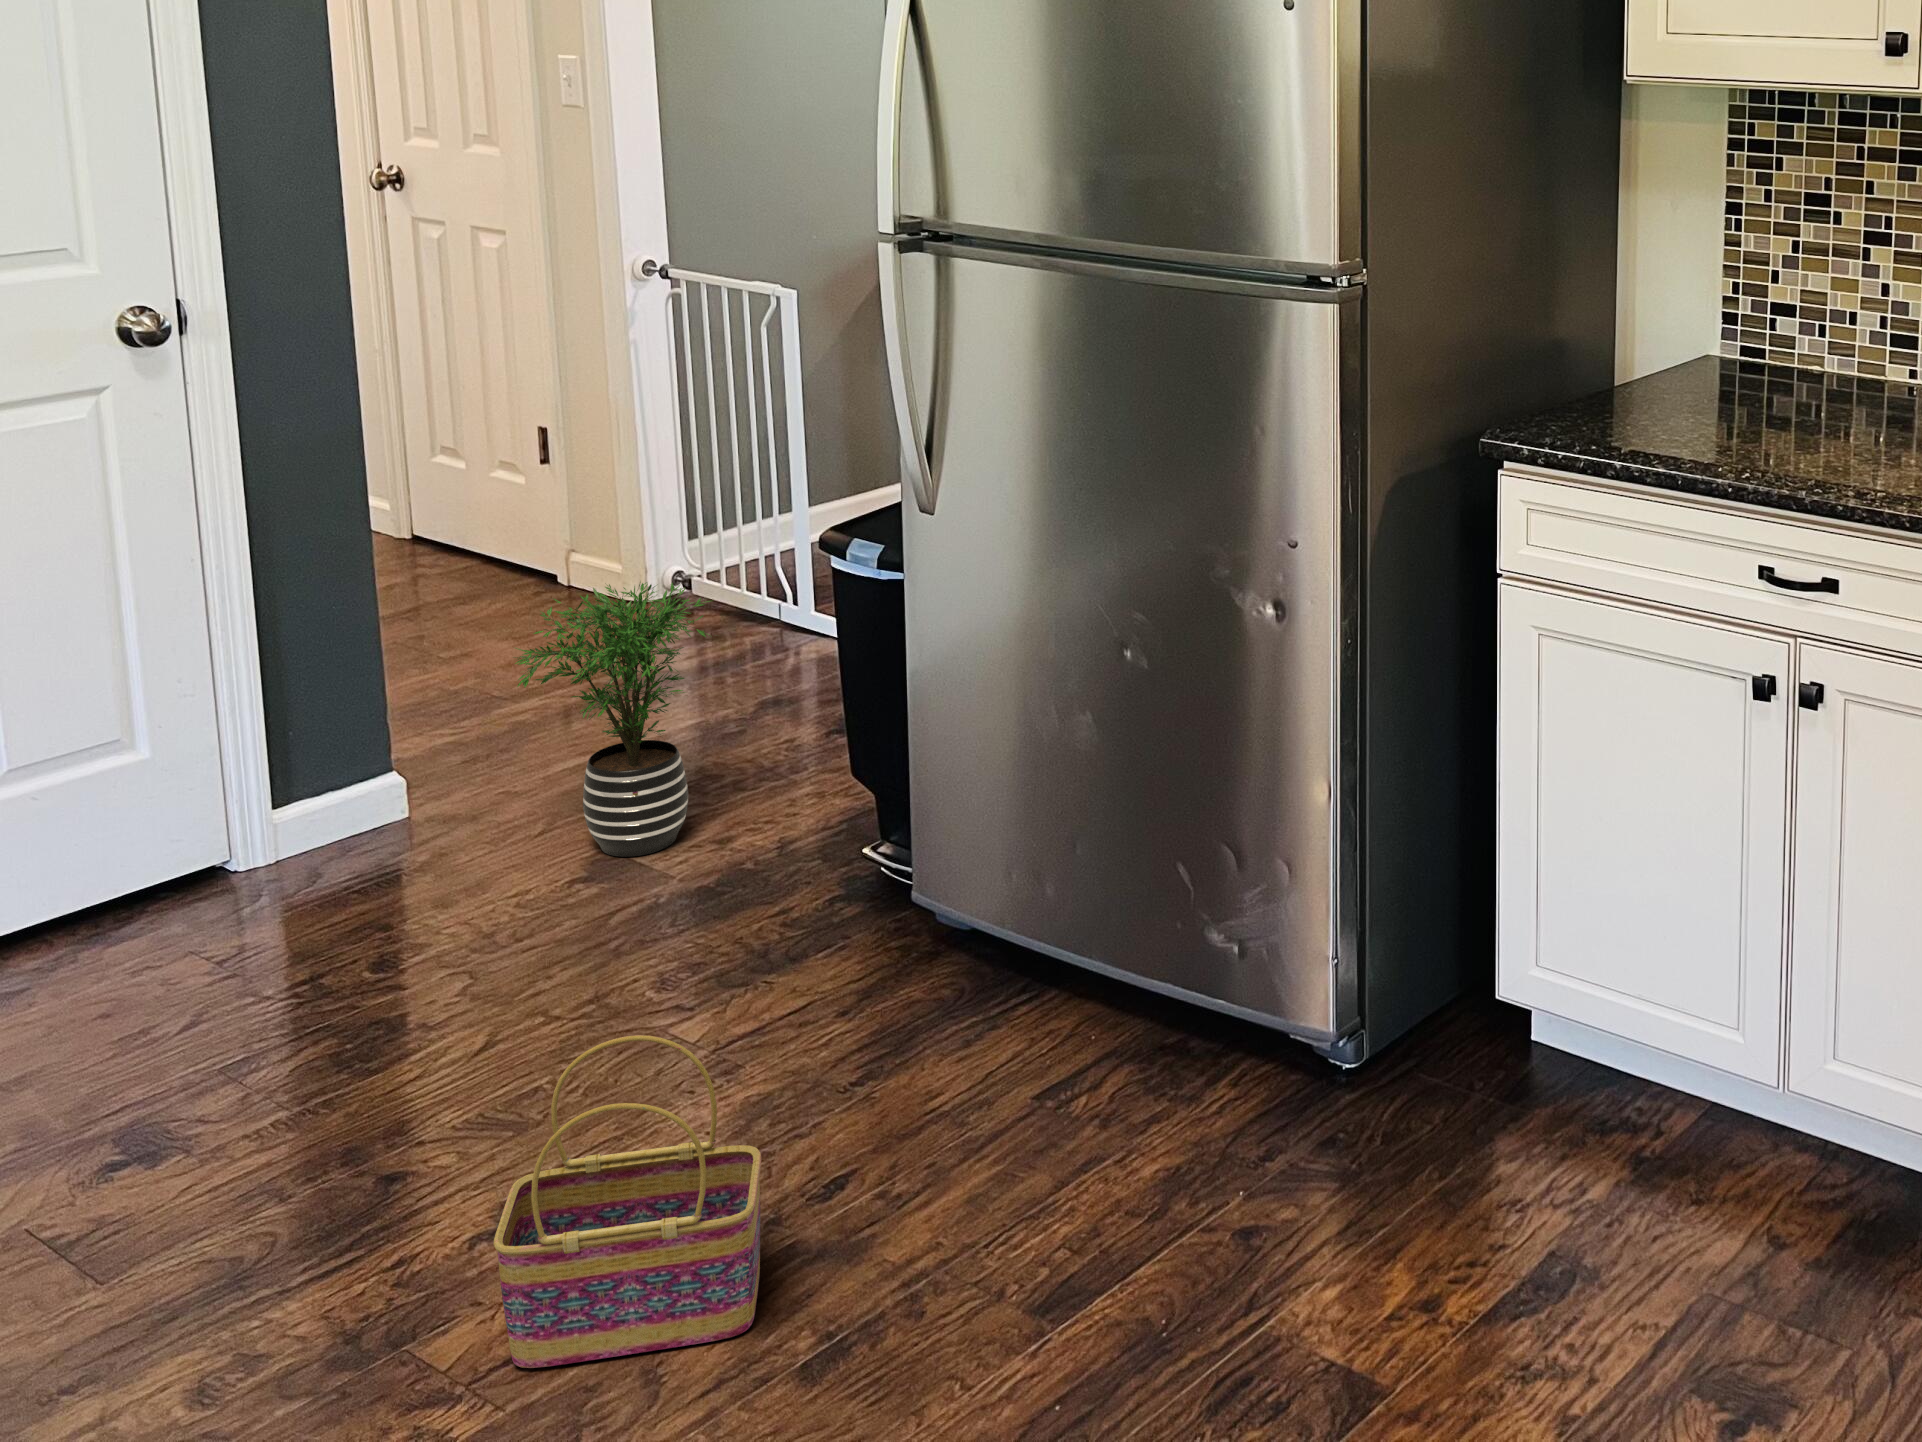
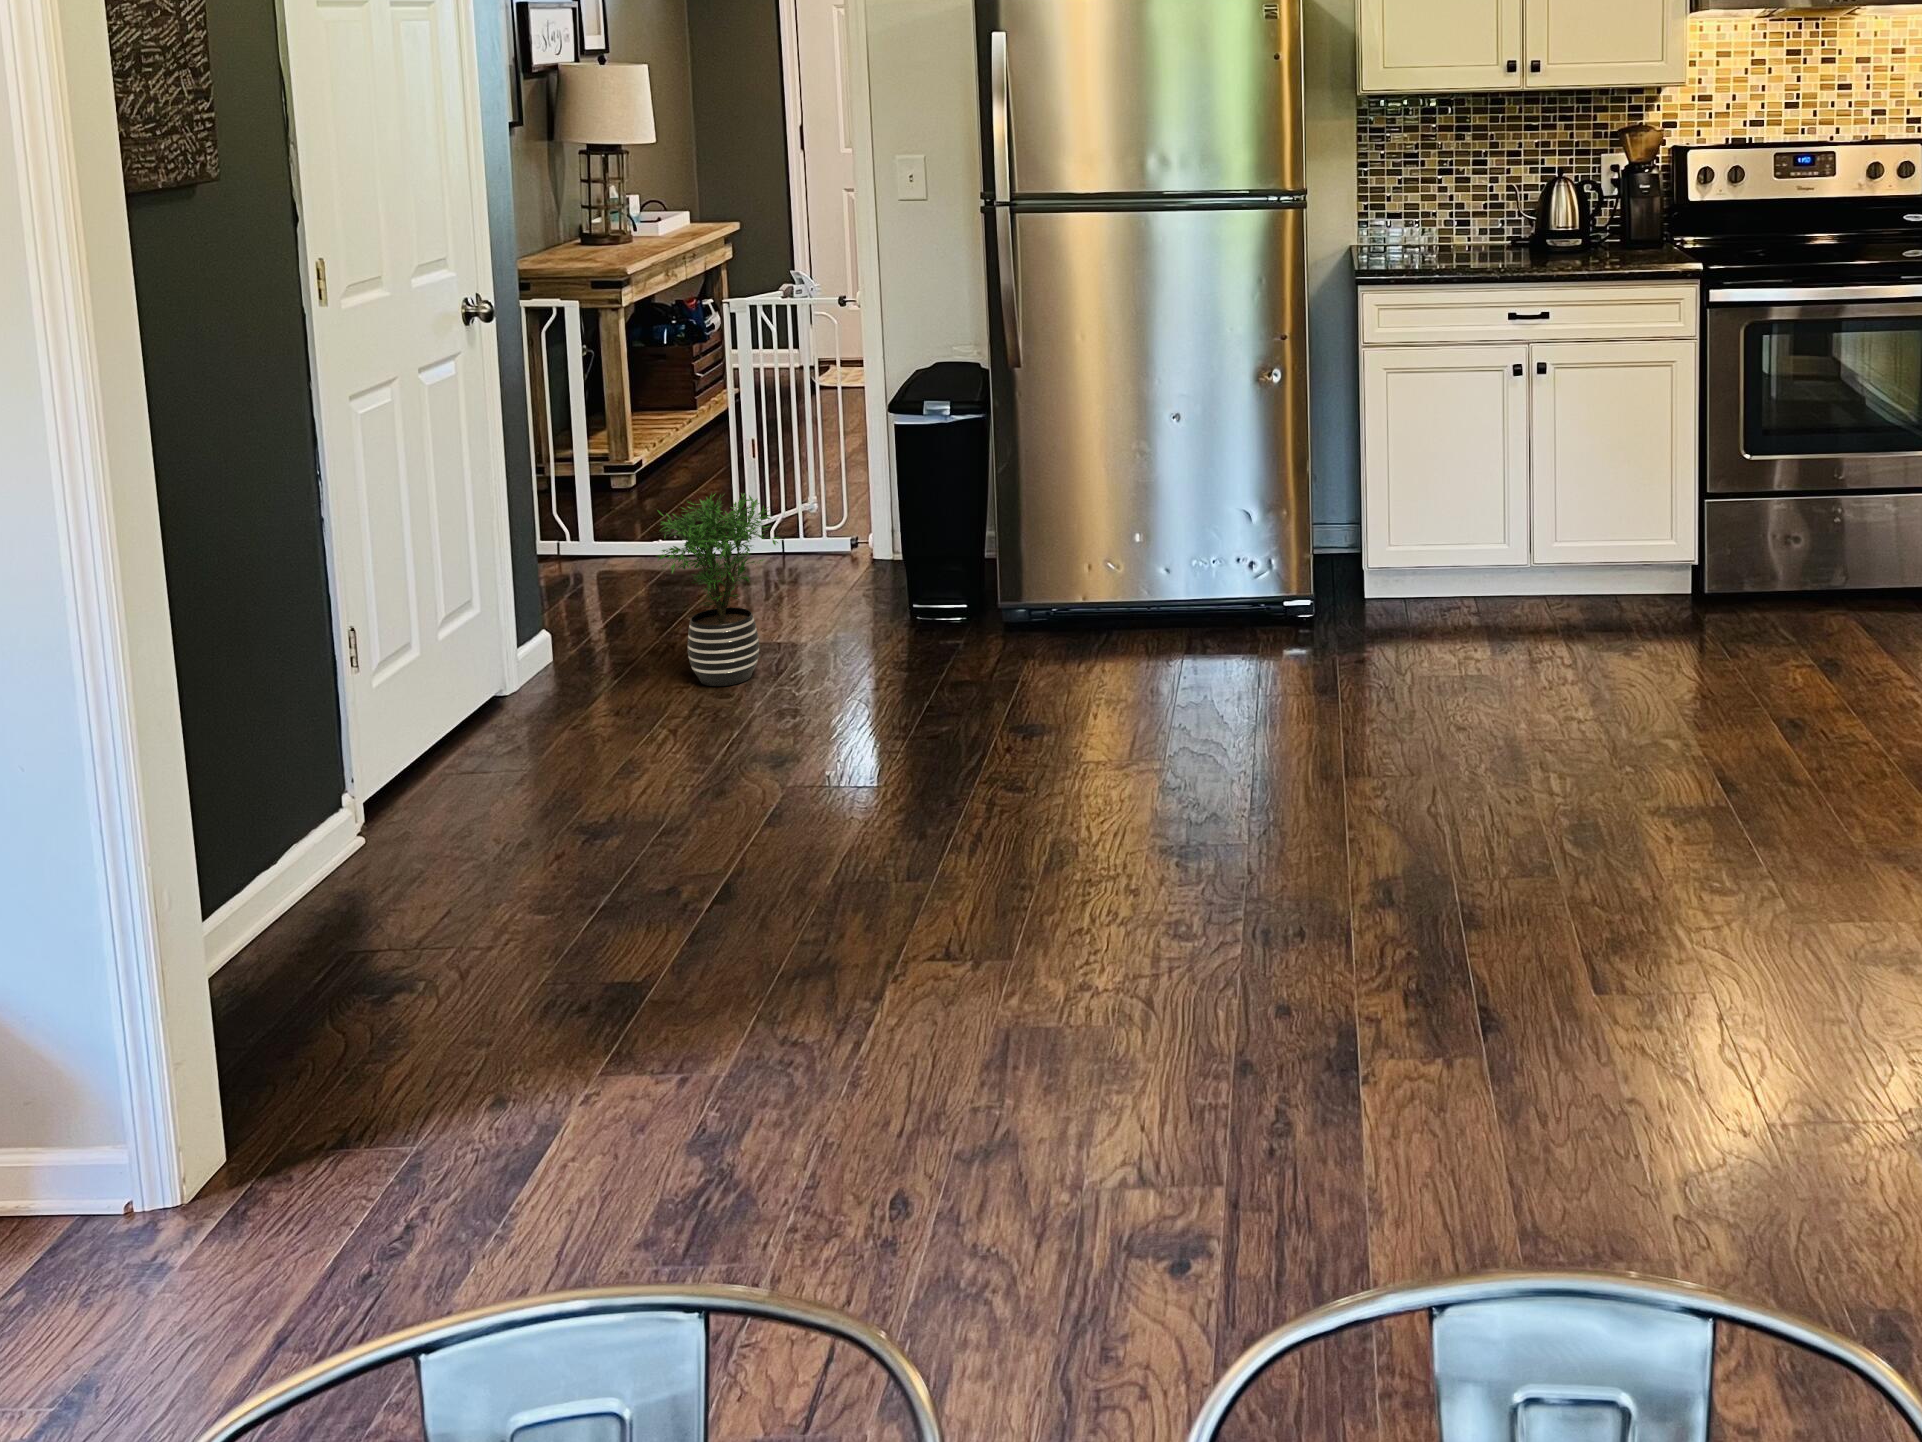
basket: present [494,1035,761,1368] -> none [1107,636,1236,804]

